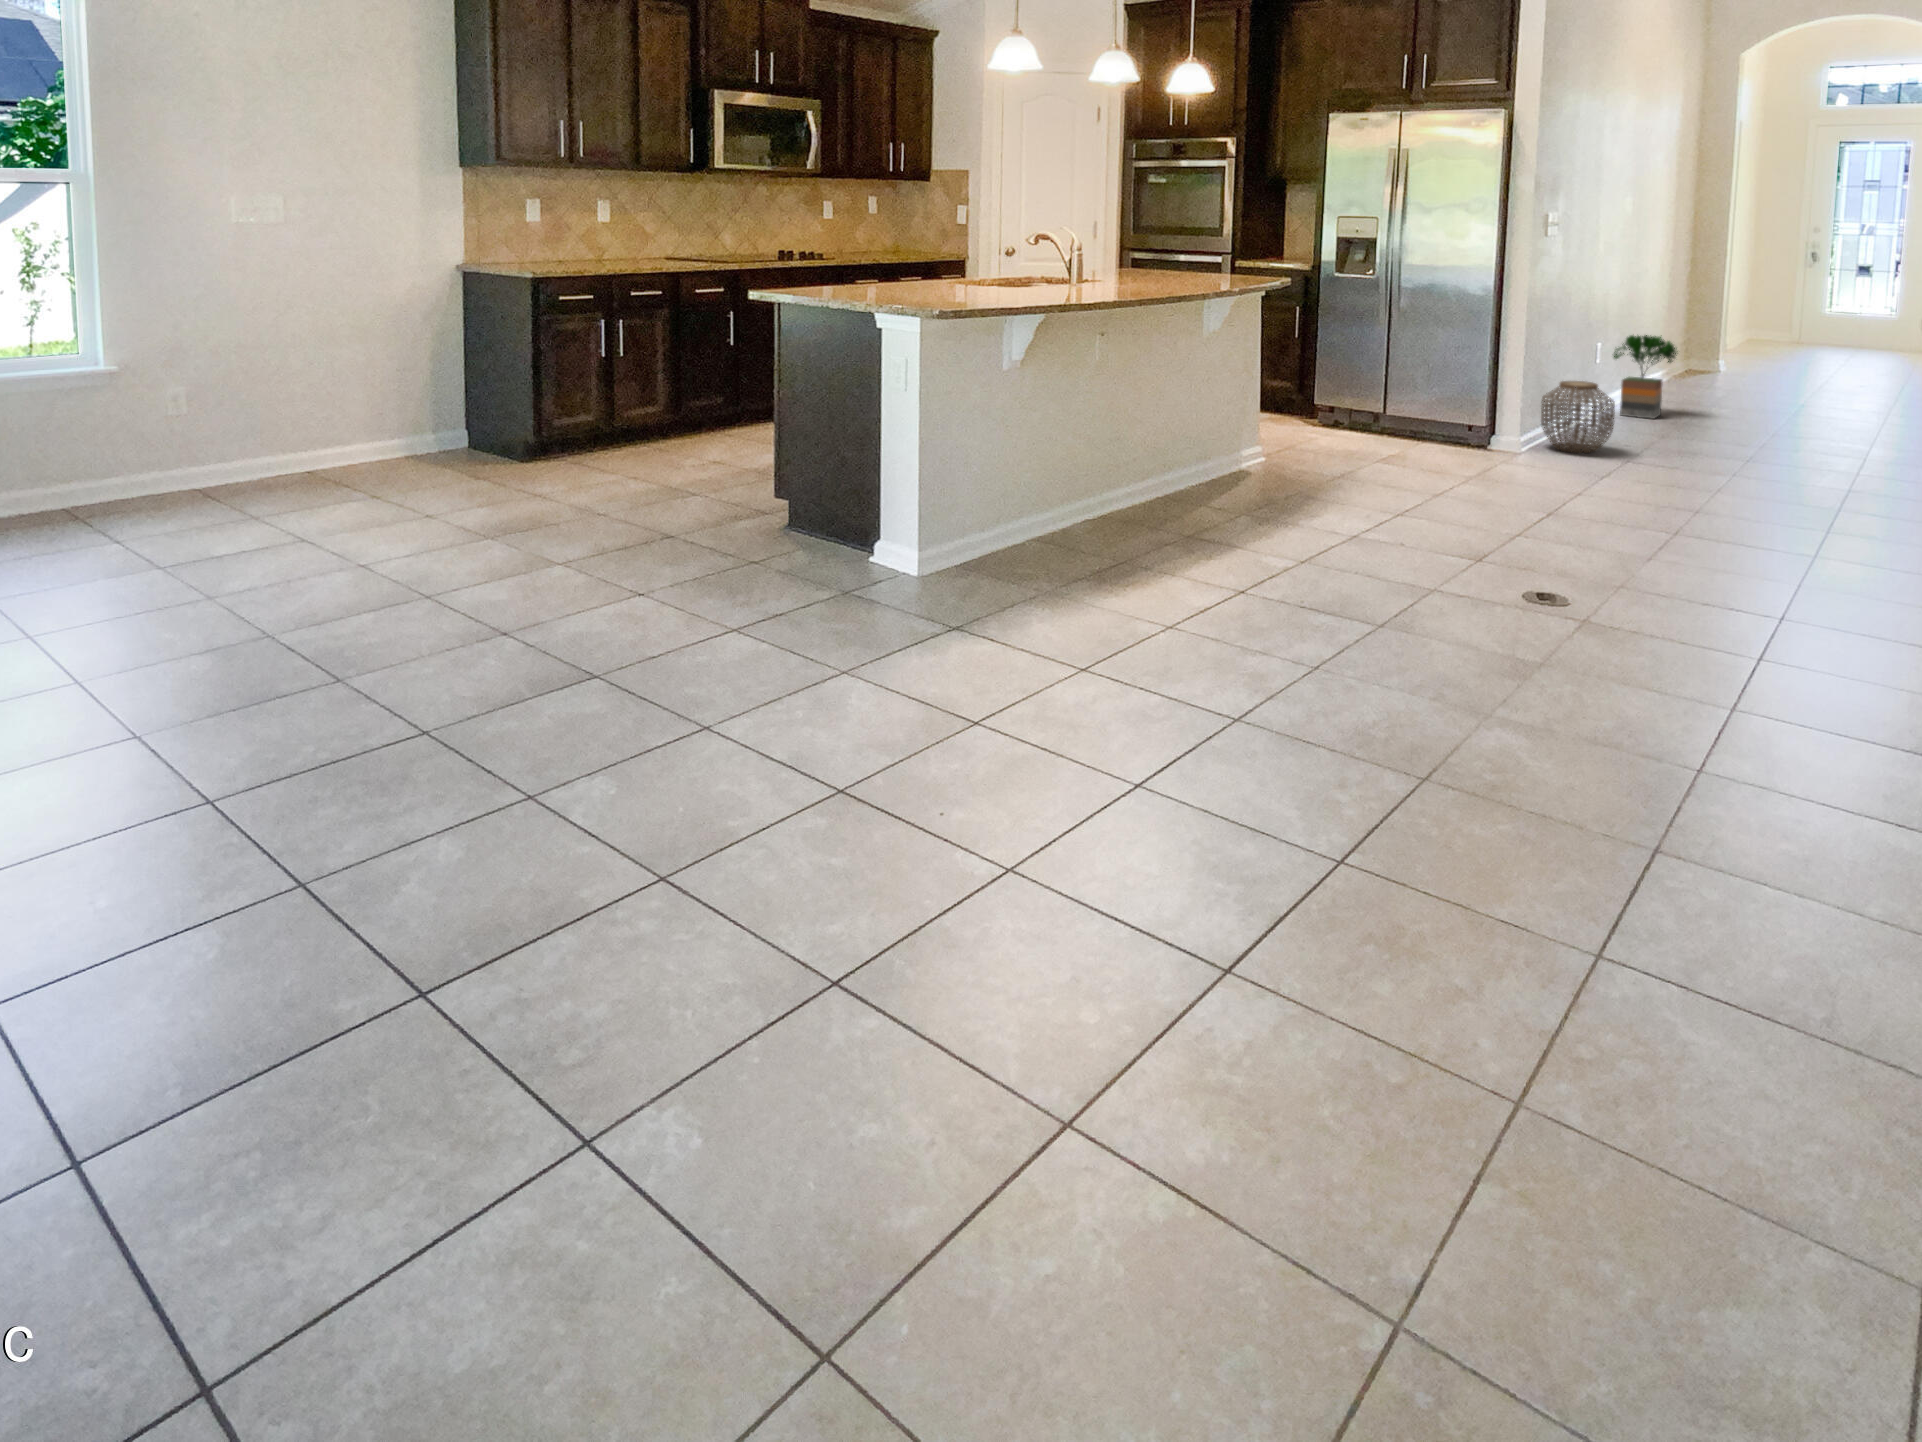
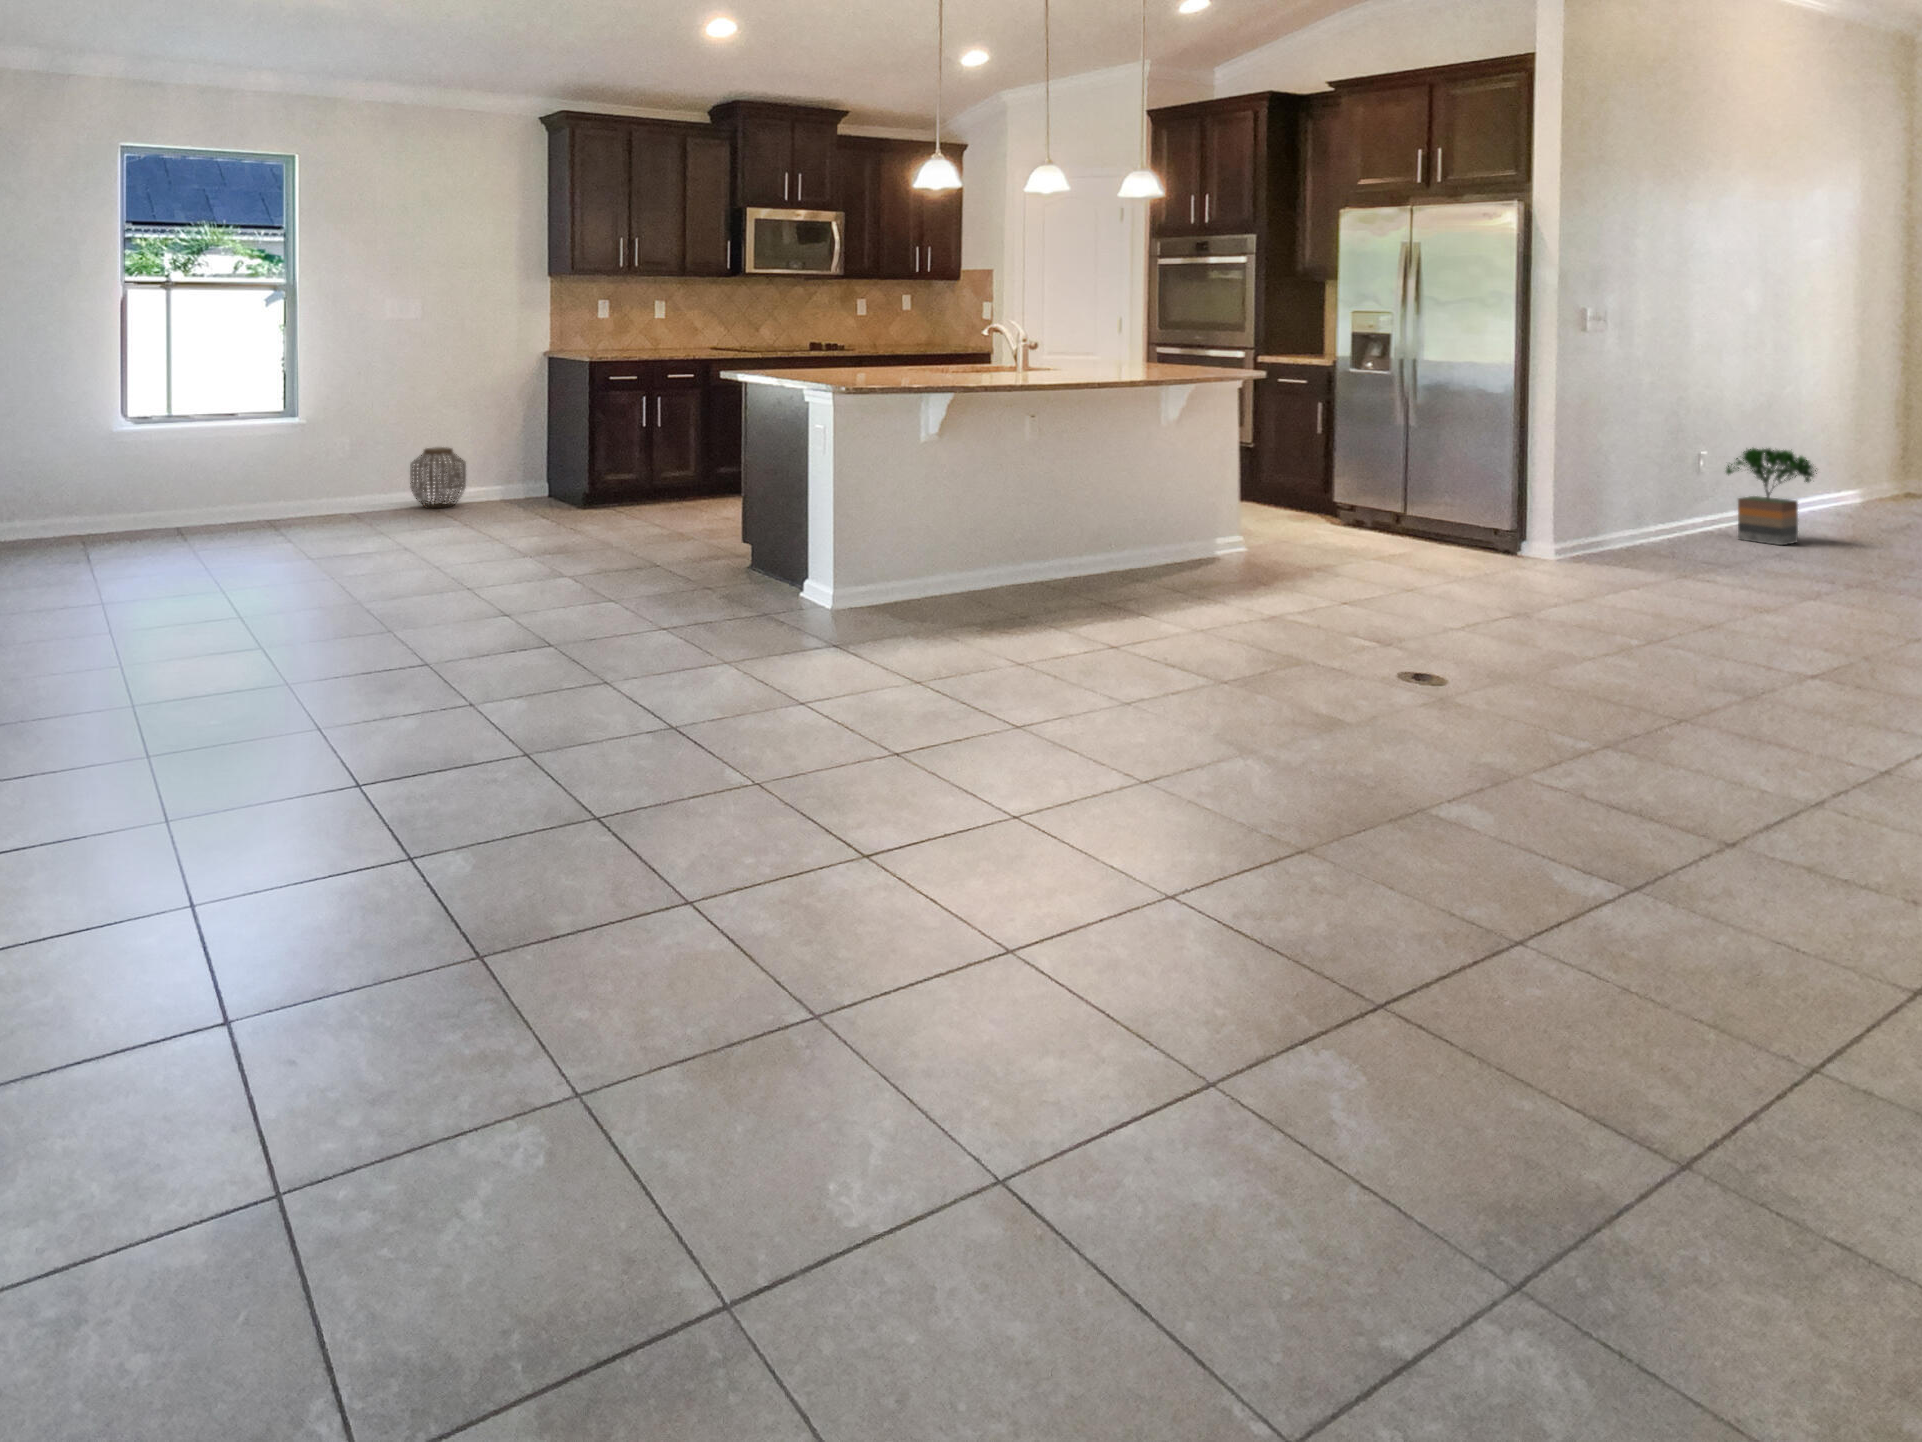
woven basket: present [1541,381,1615,453] -> present [410,447,466,508]

